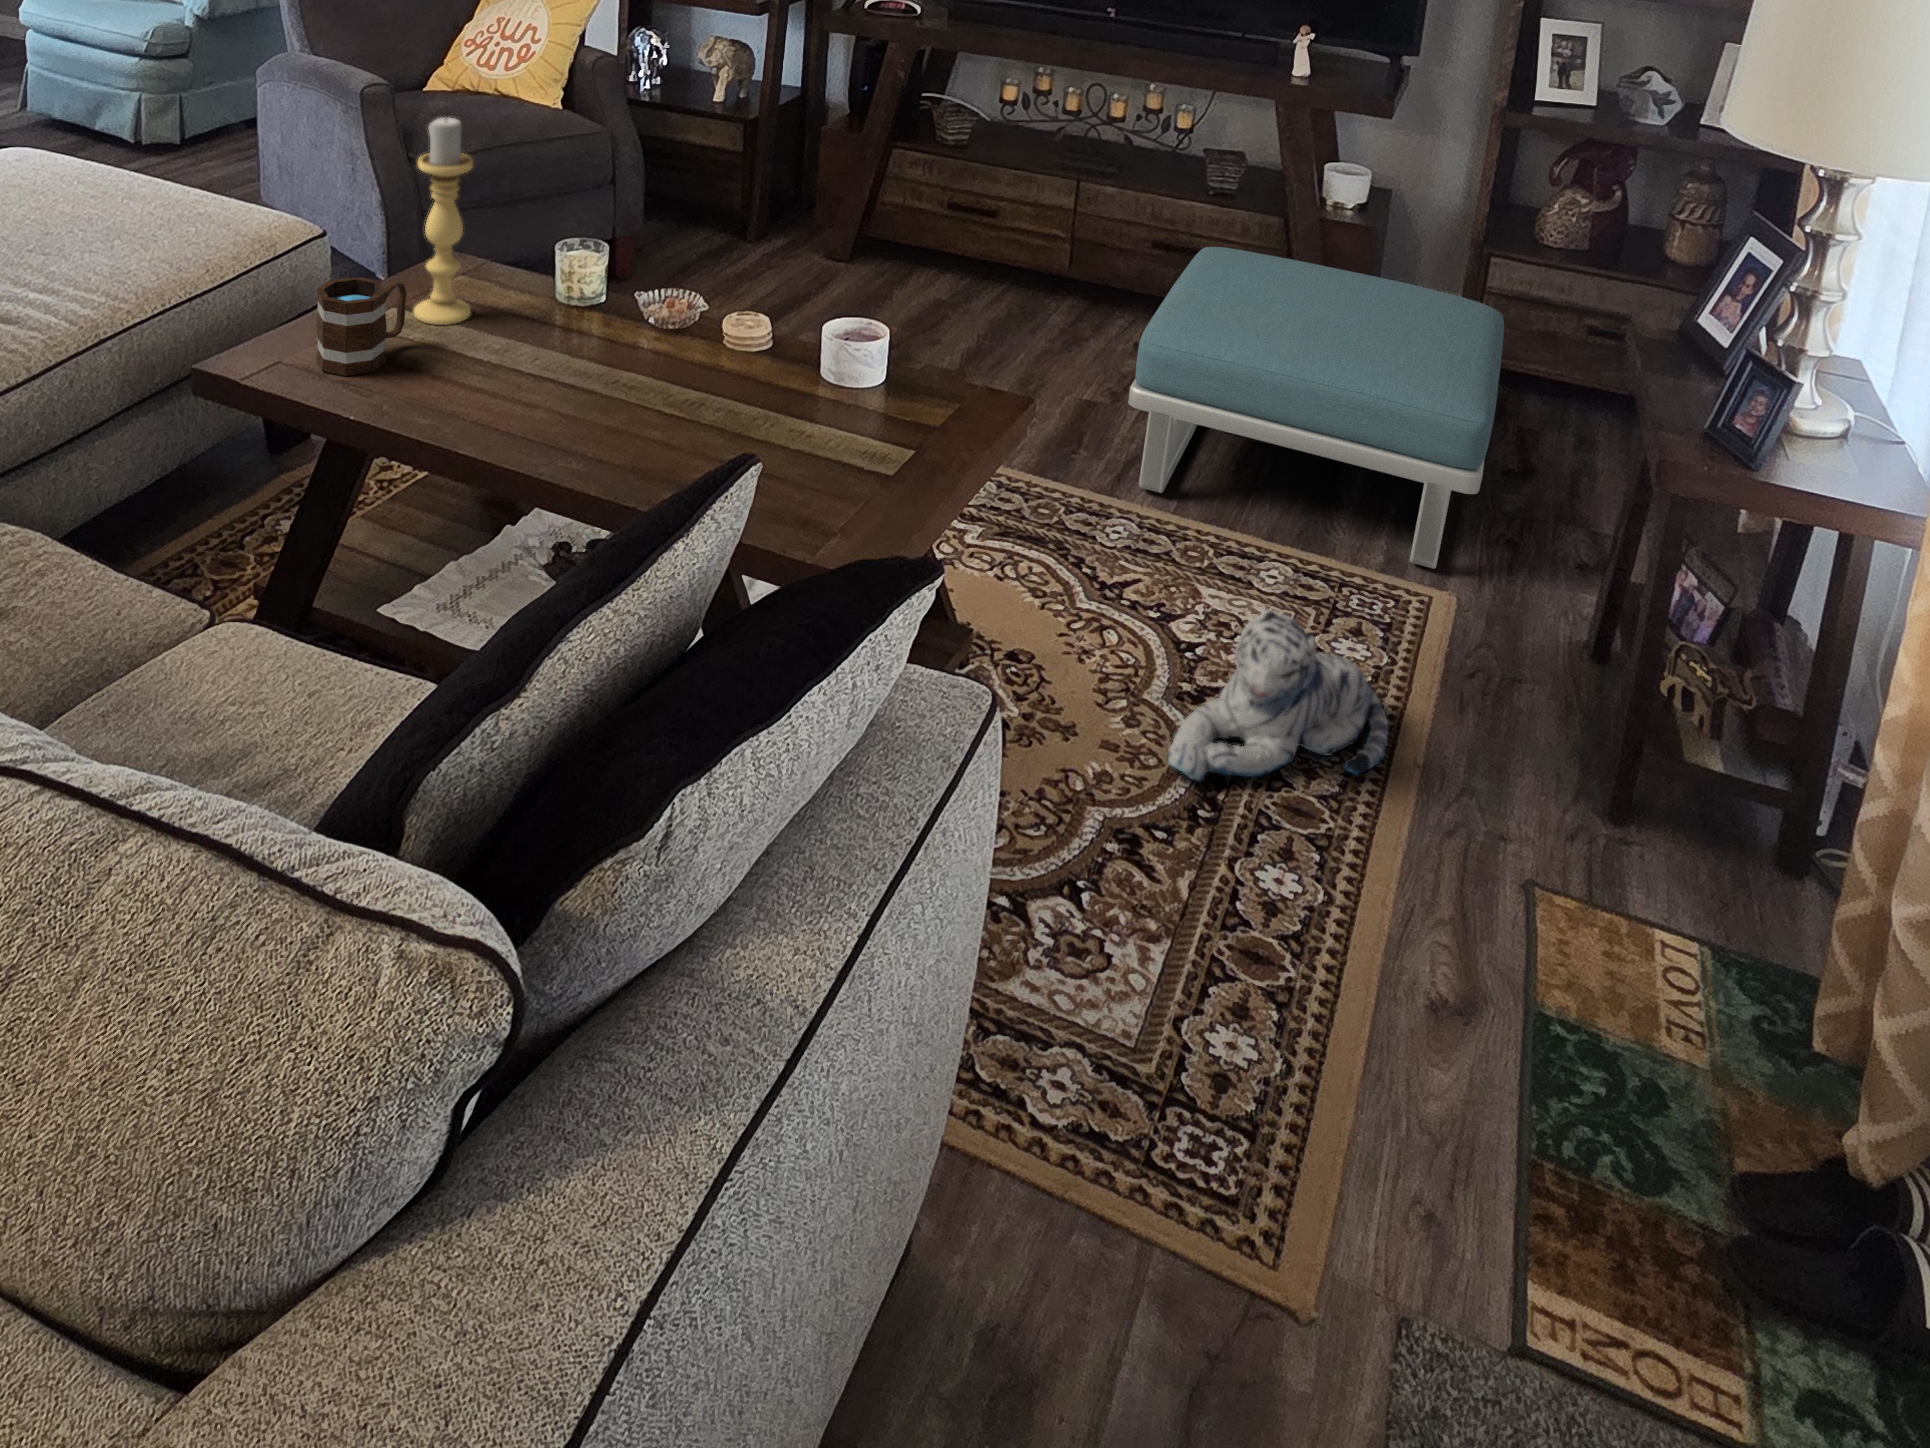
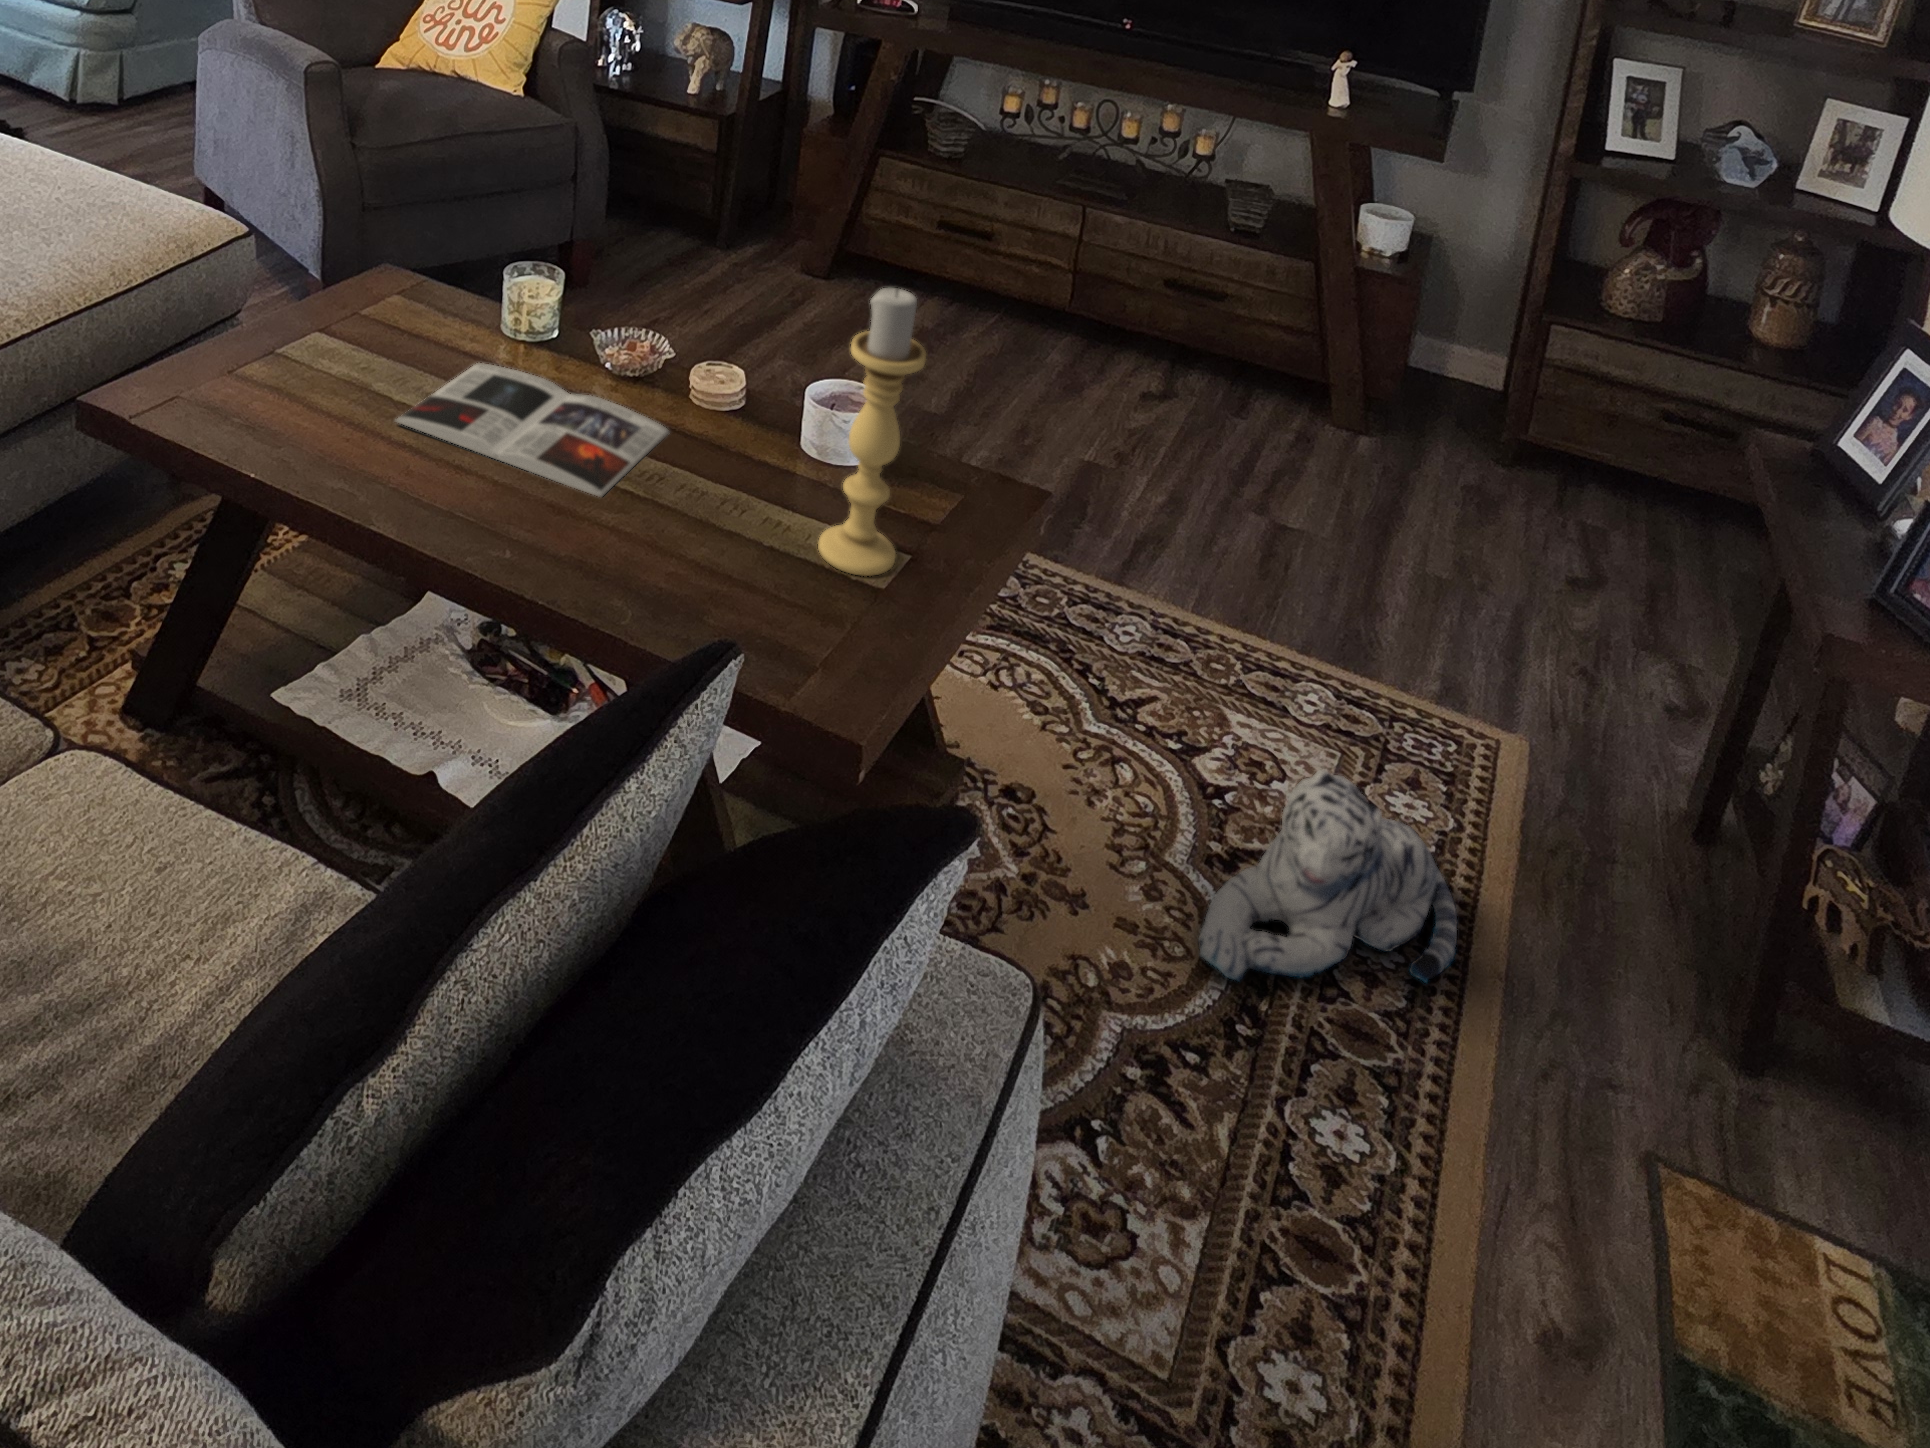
candle holder: present [414,117,473,325] -> present [818,288,926,576]
footstool: present [1128,247,1504,569] -> none [1137,292,1565,698]
mug: present [316,277,407,376] -> none [225,301,334,419]
magazine: none [465,325,706,421] -> present [396,363,669,497]

